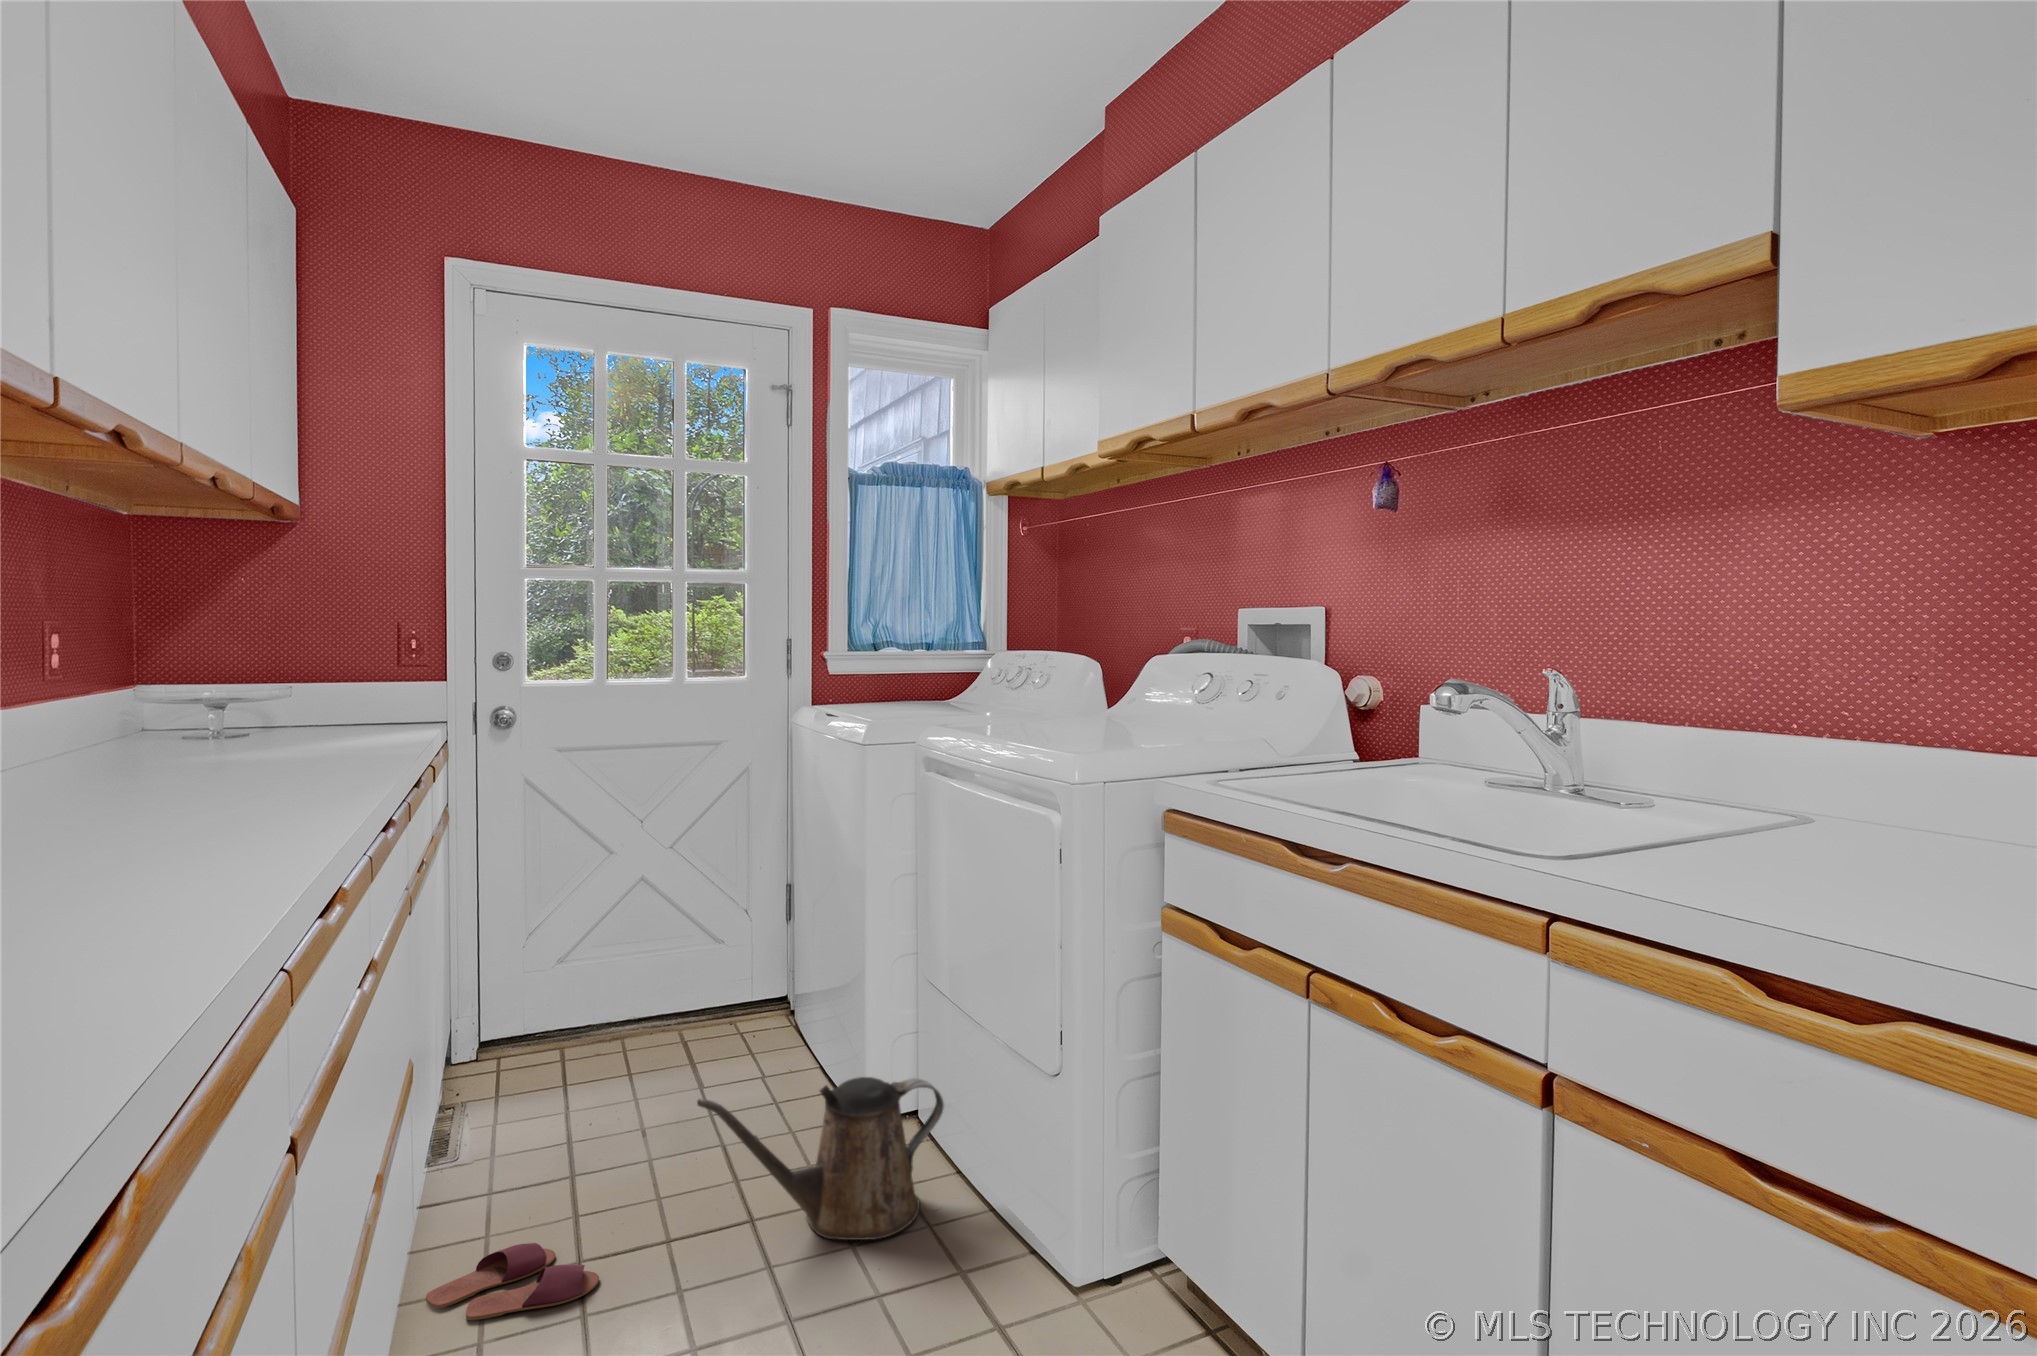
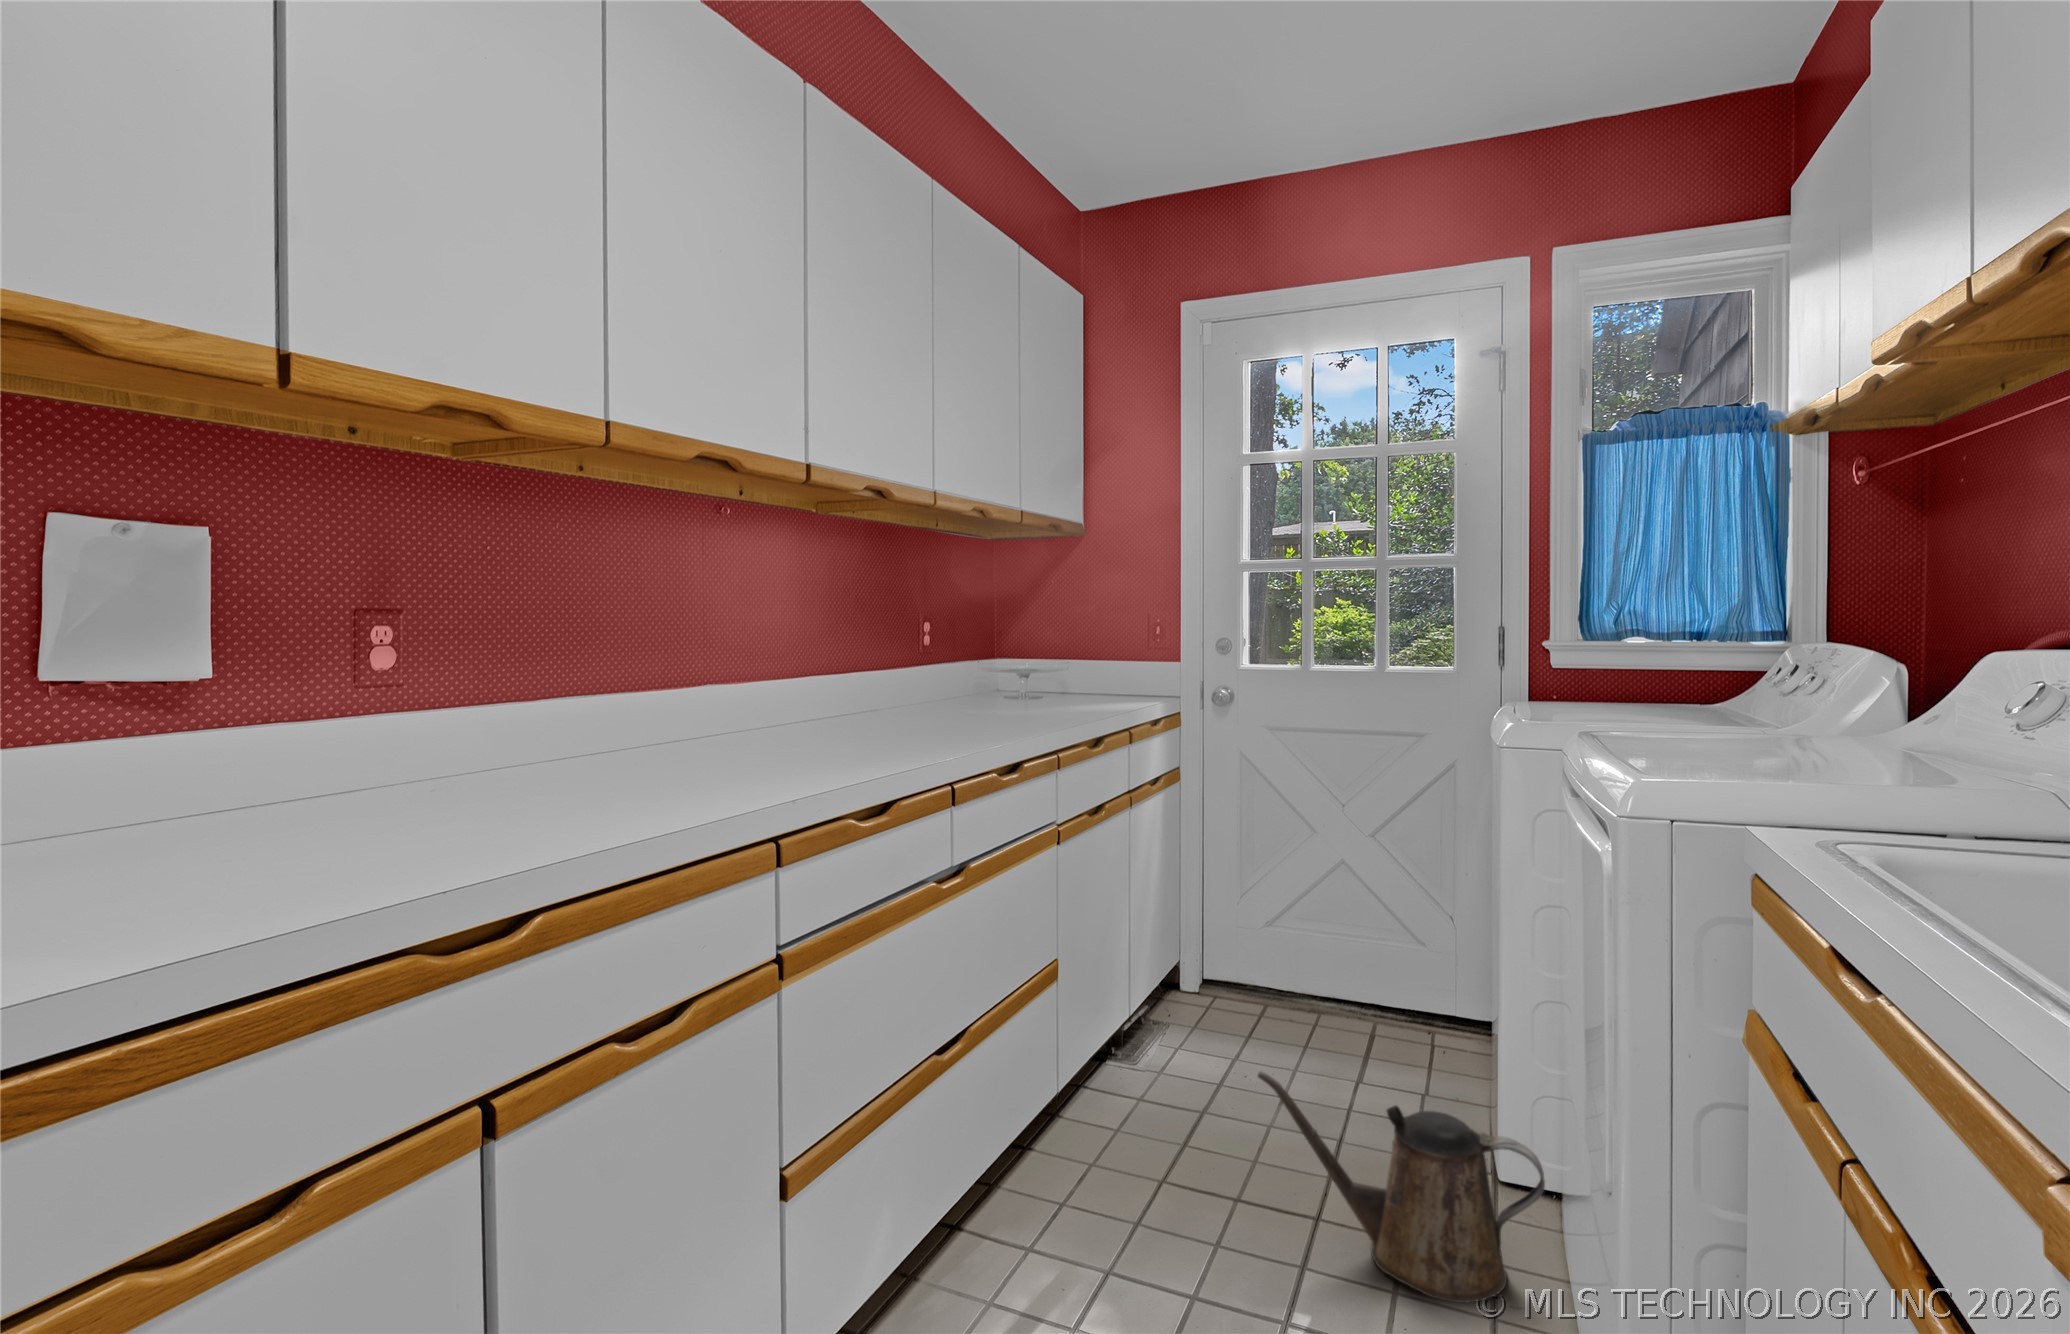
slippers: present [426,1243,599,1320] -> none [1054,1141,1169,1207]

